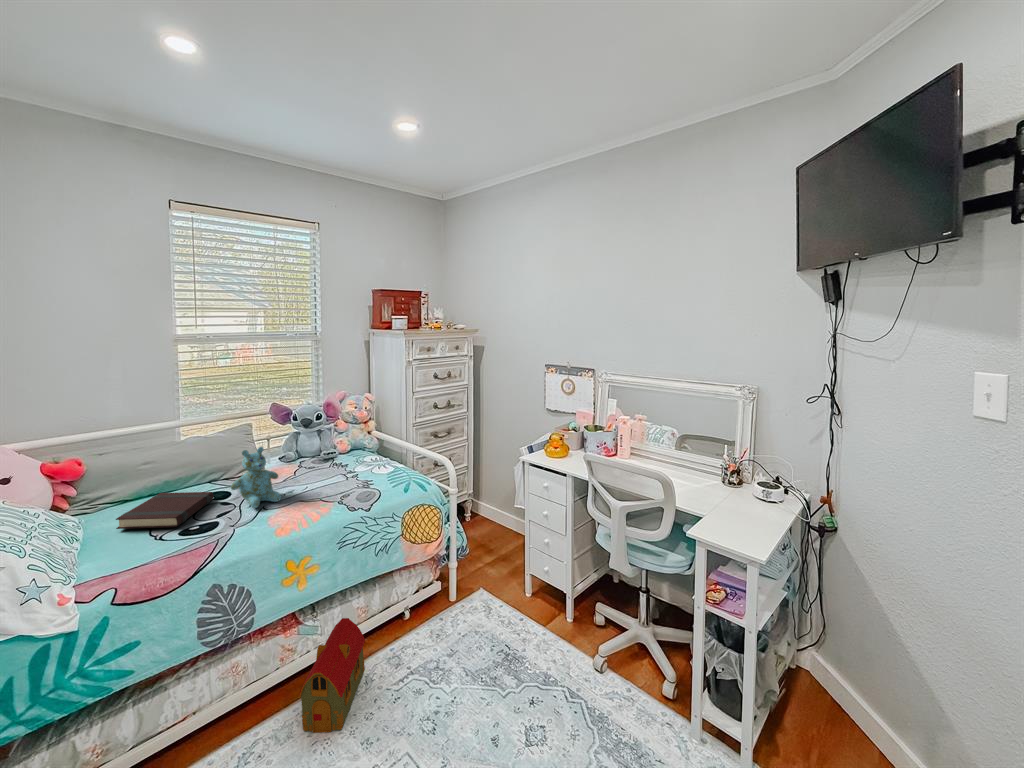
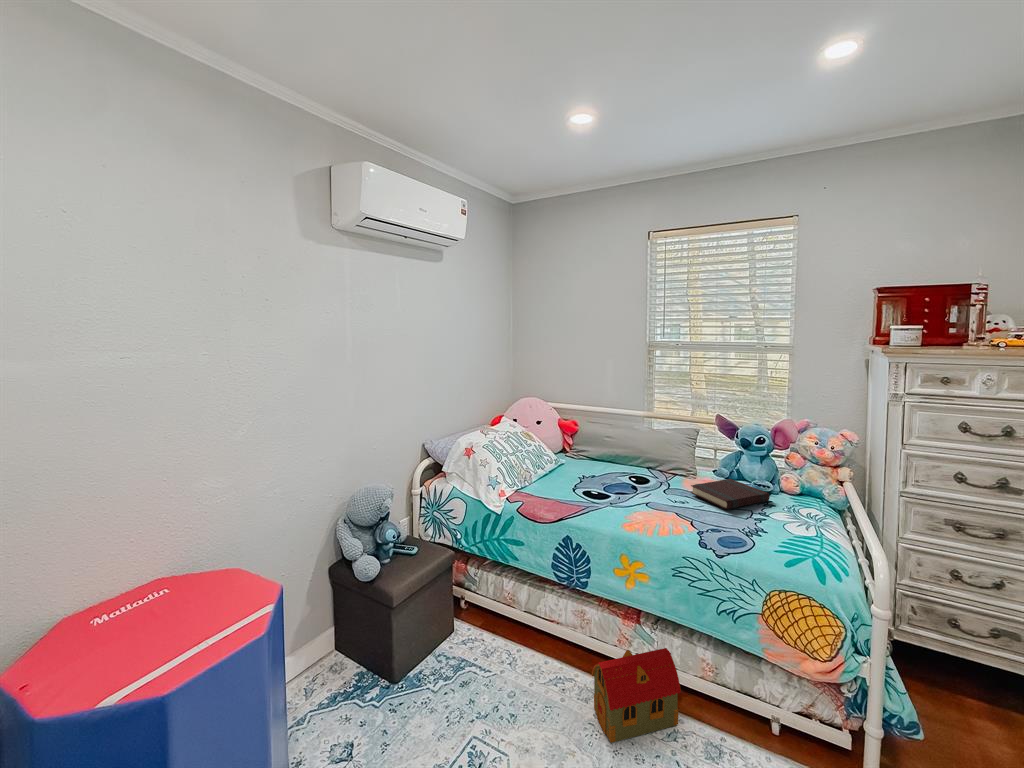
stuffed bear: present [231,447,281,508] -> none [634,450,675,504]
book: present [116,492,214,529] -> present [691,479,770,509]

